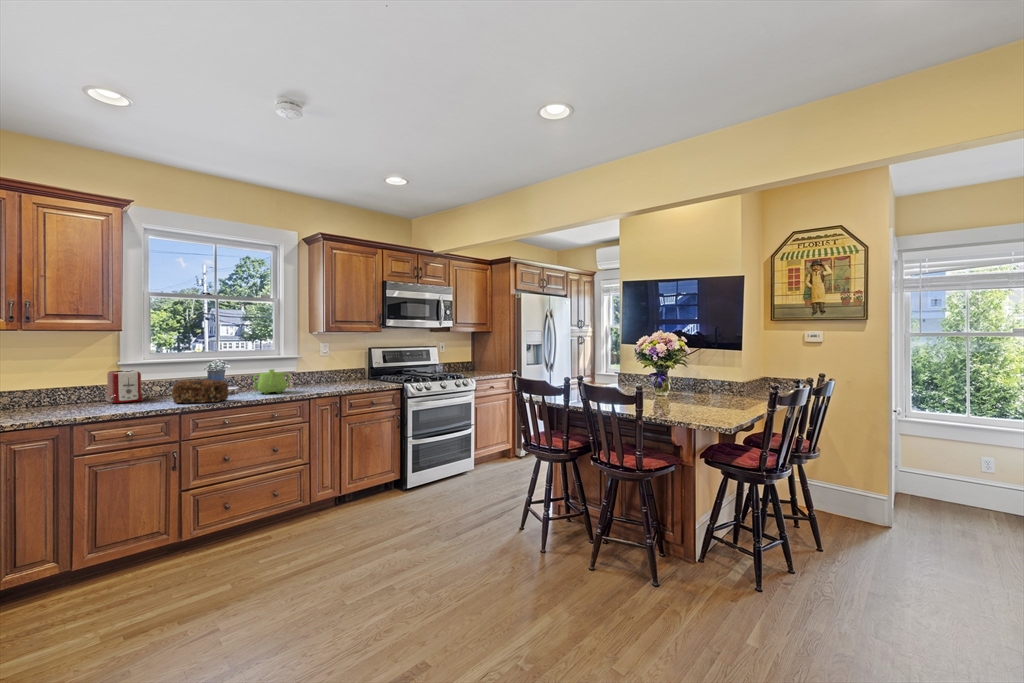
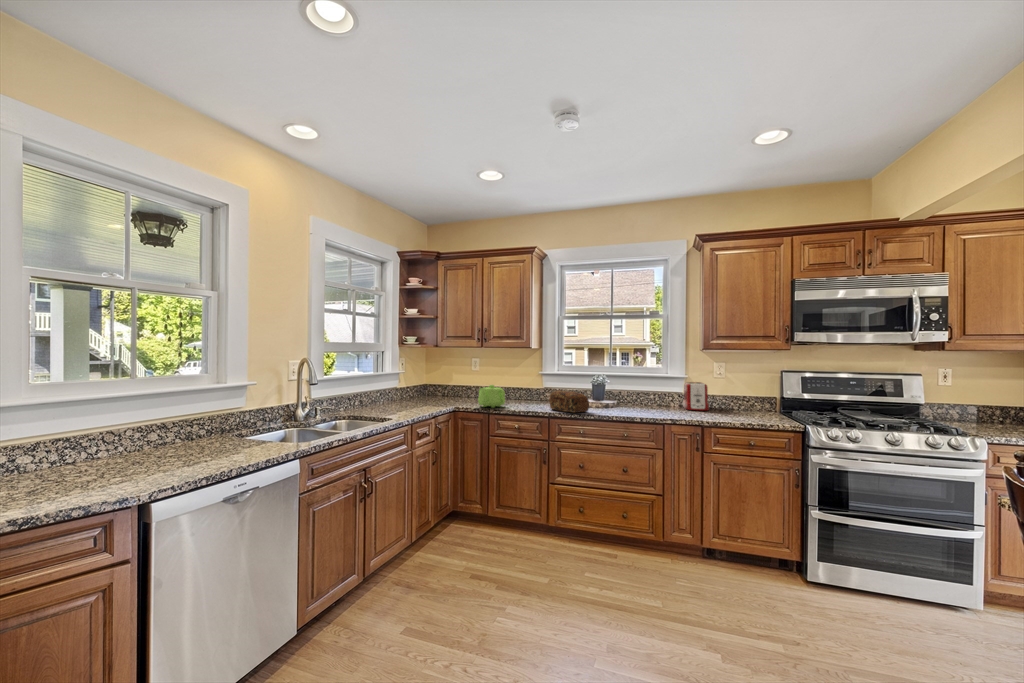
teapot: present [253,369,290,394] -> present [478,385,505,408]
toaster: present [105,370,144,403] -> present [682,382,709,411]

